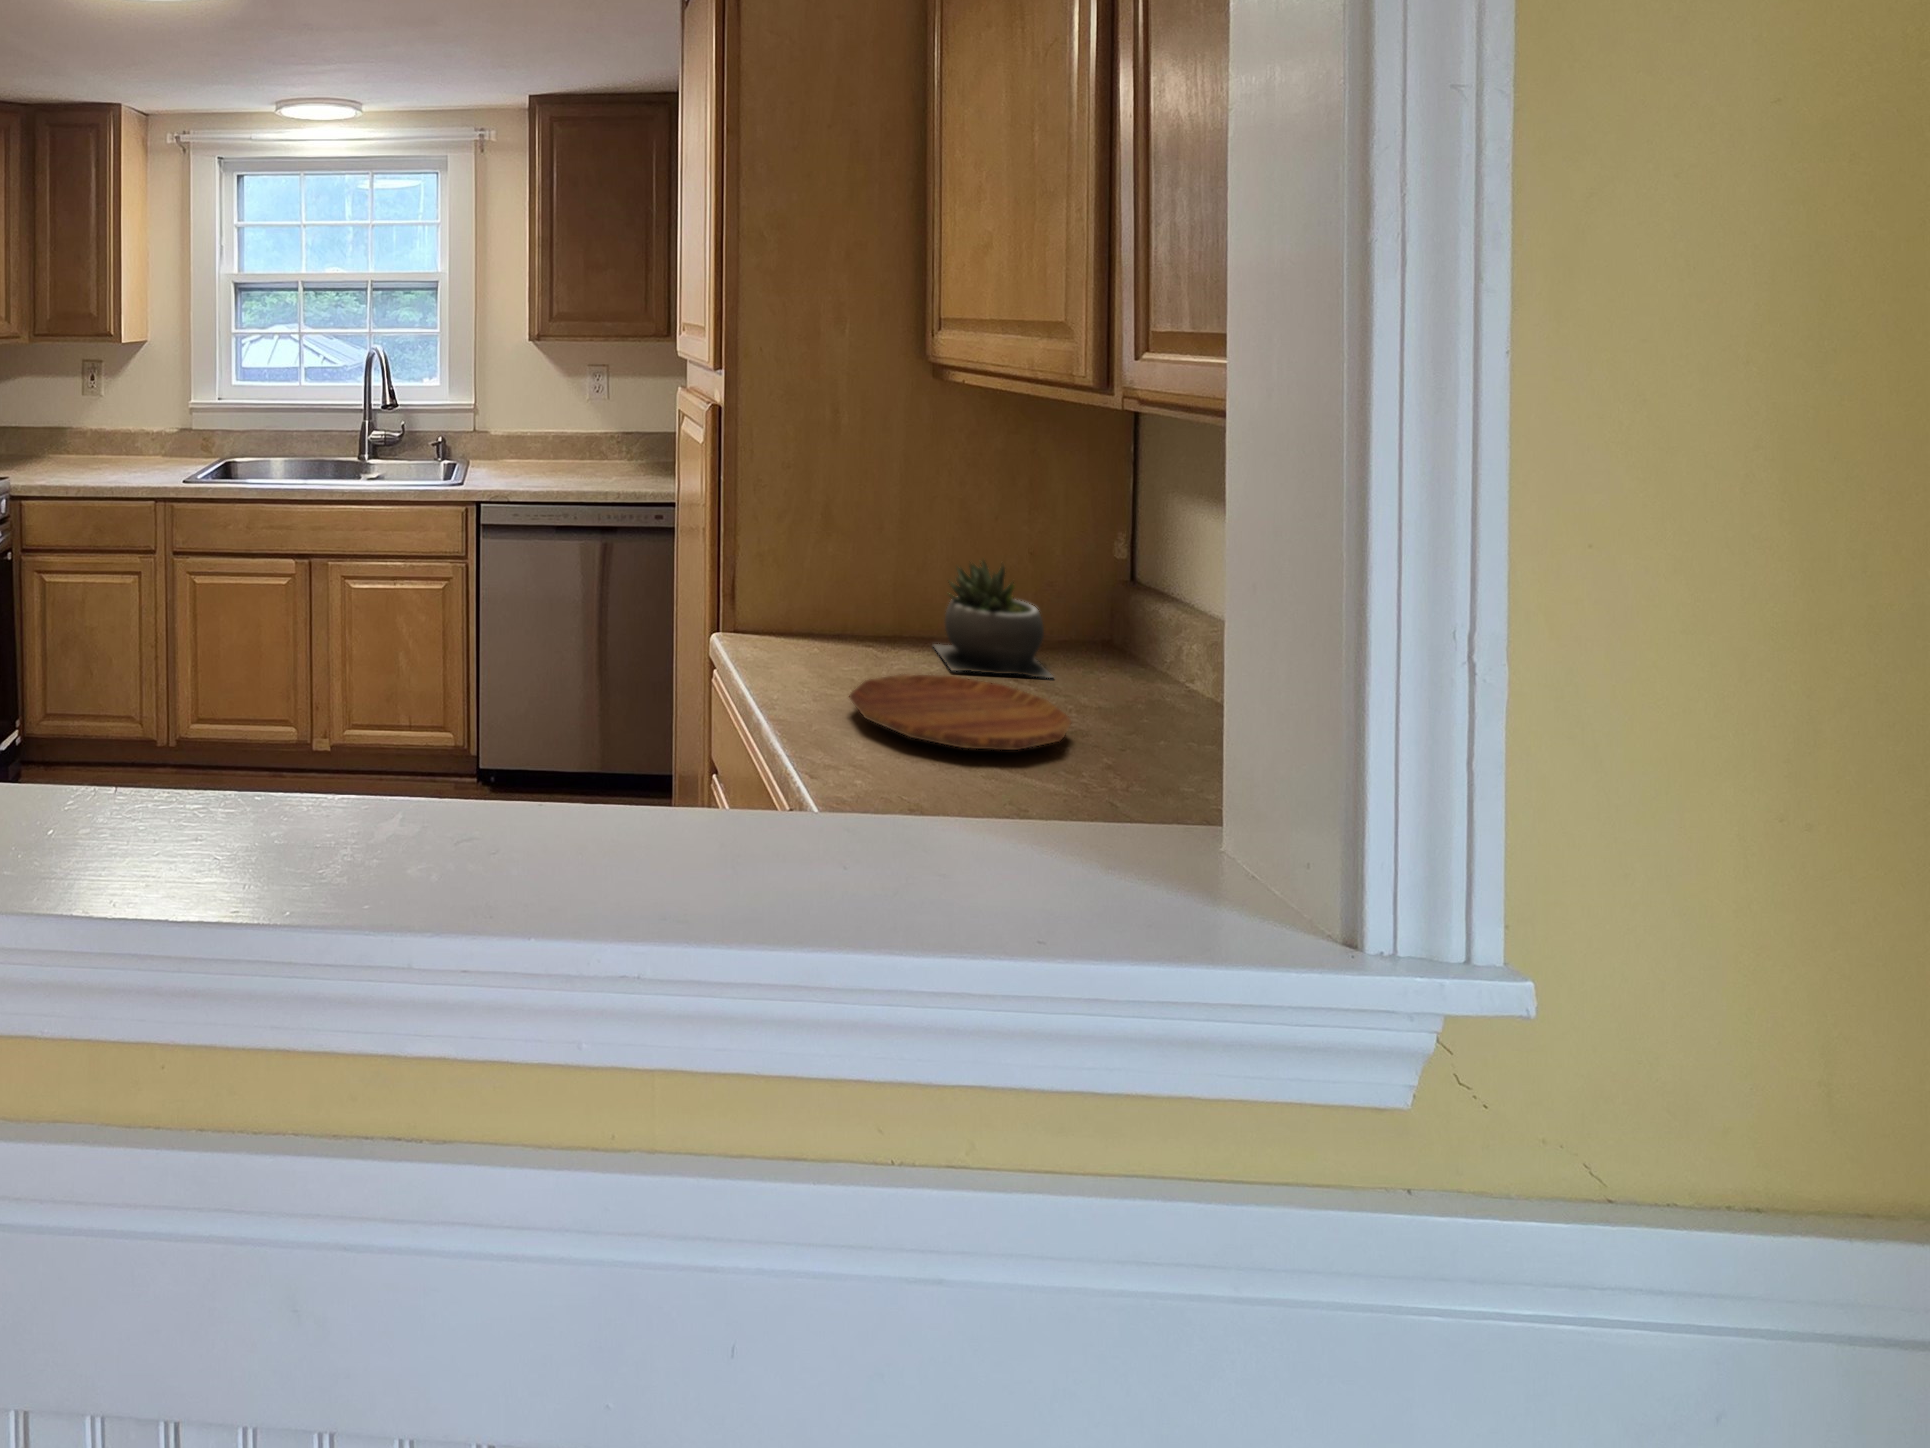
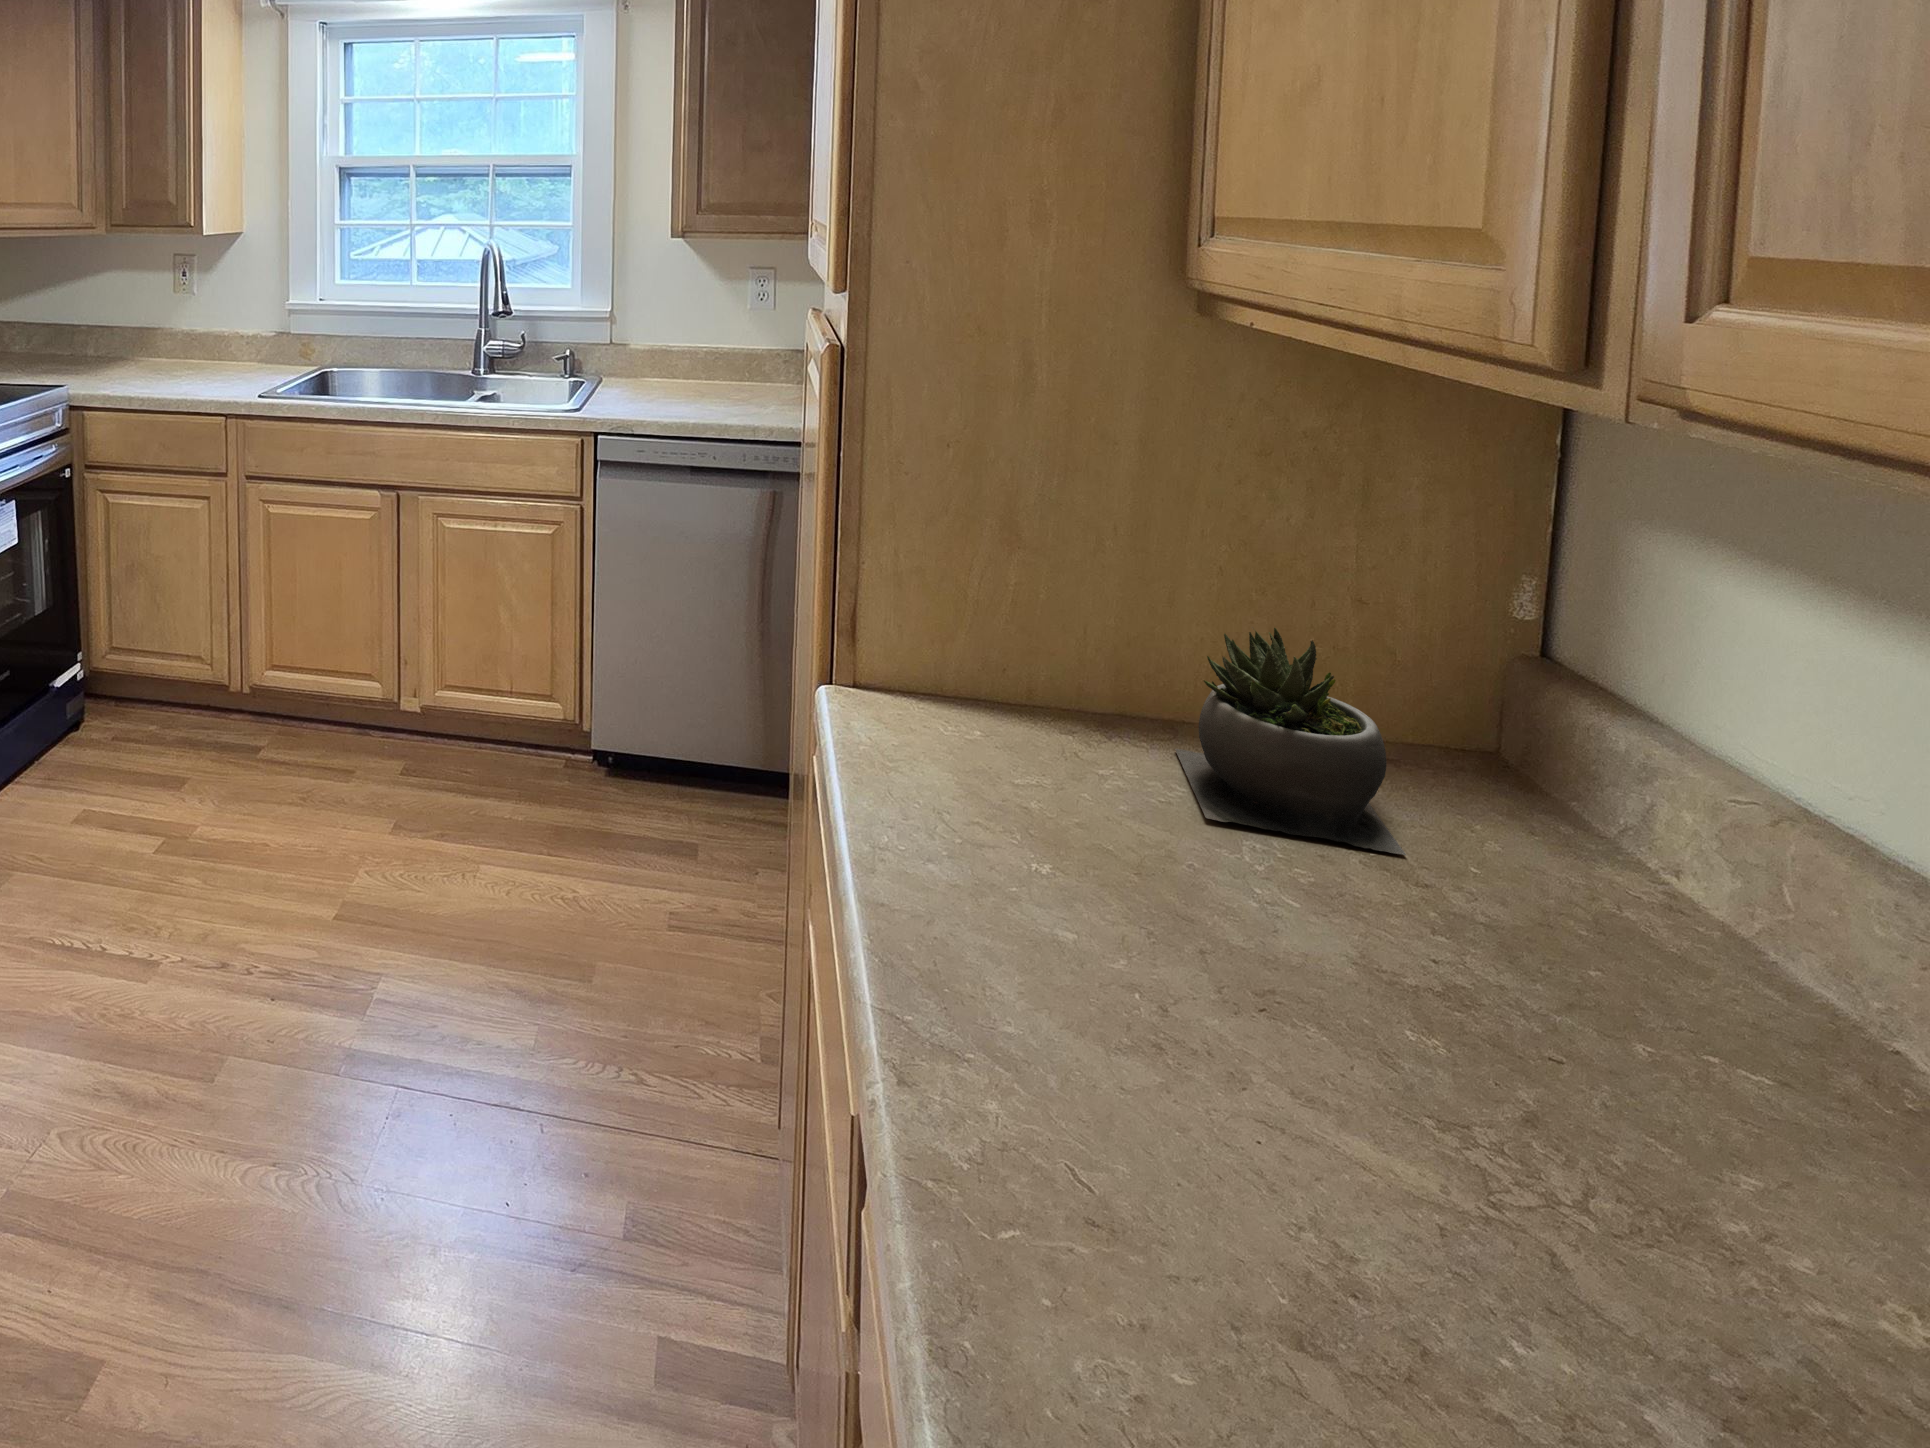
tray: present [849,674,1071,750] -> none [1004,837,1455,1082]

